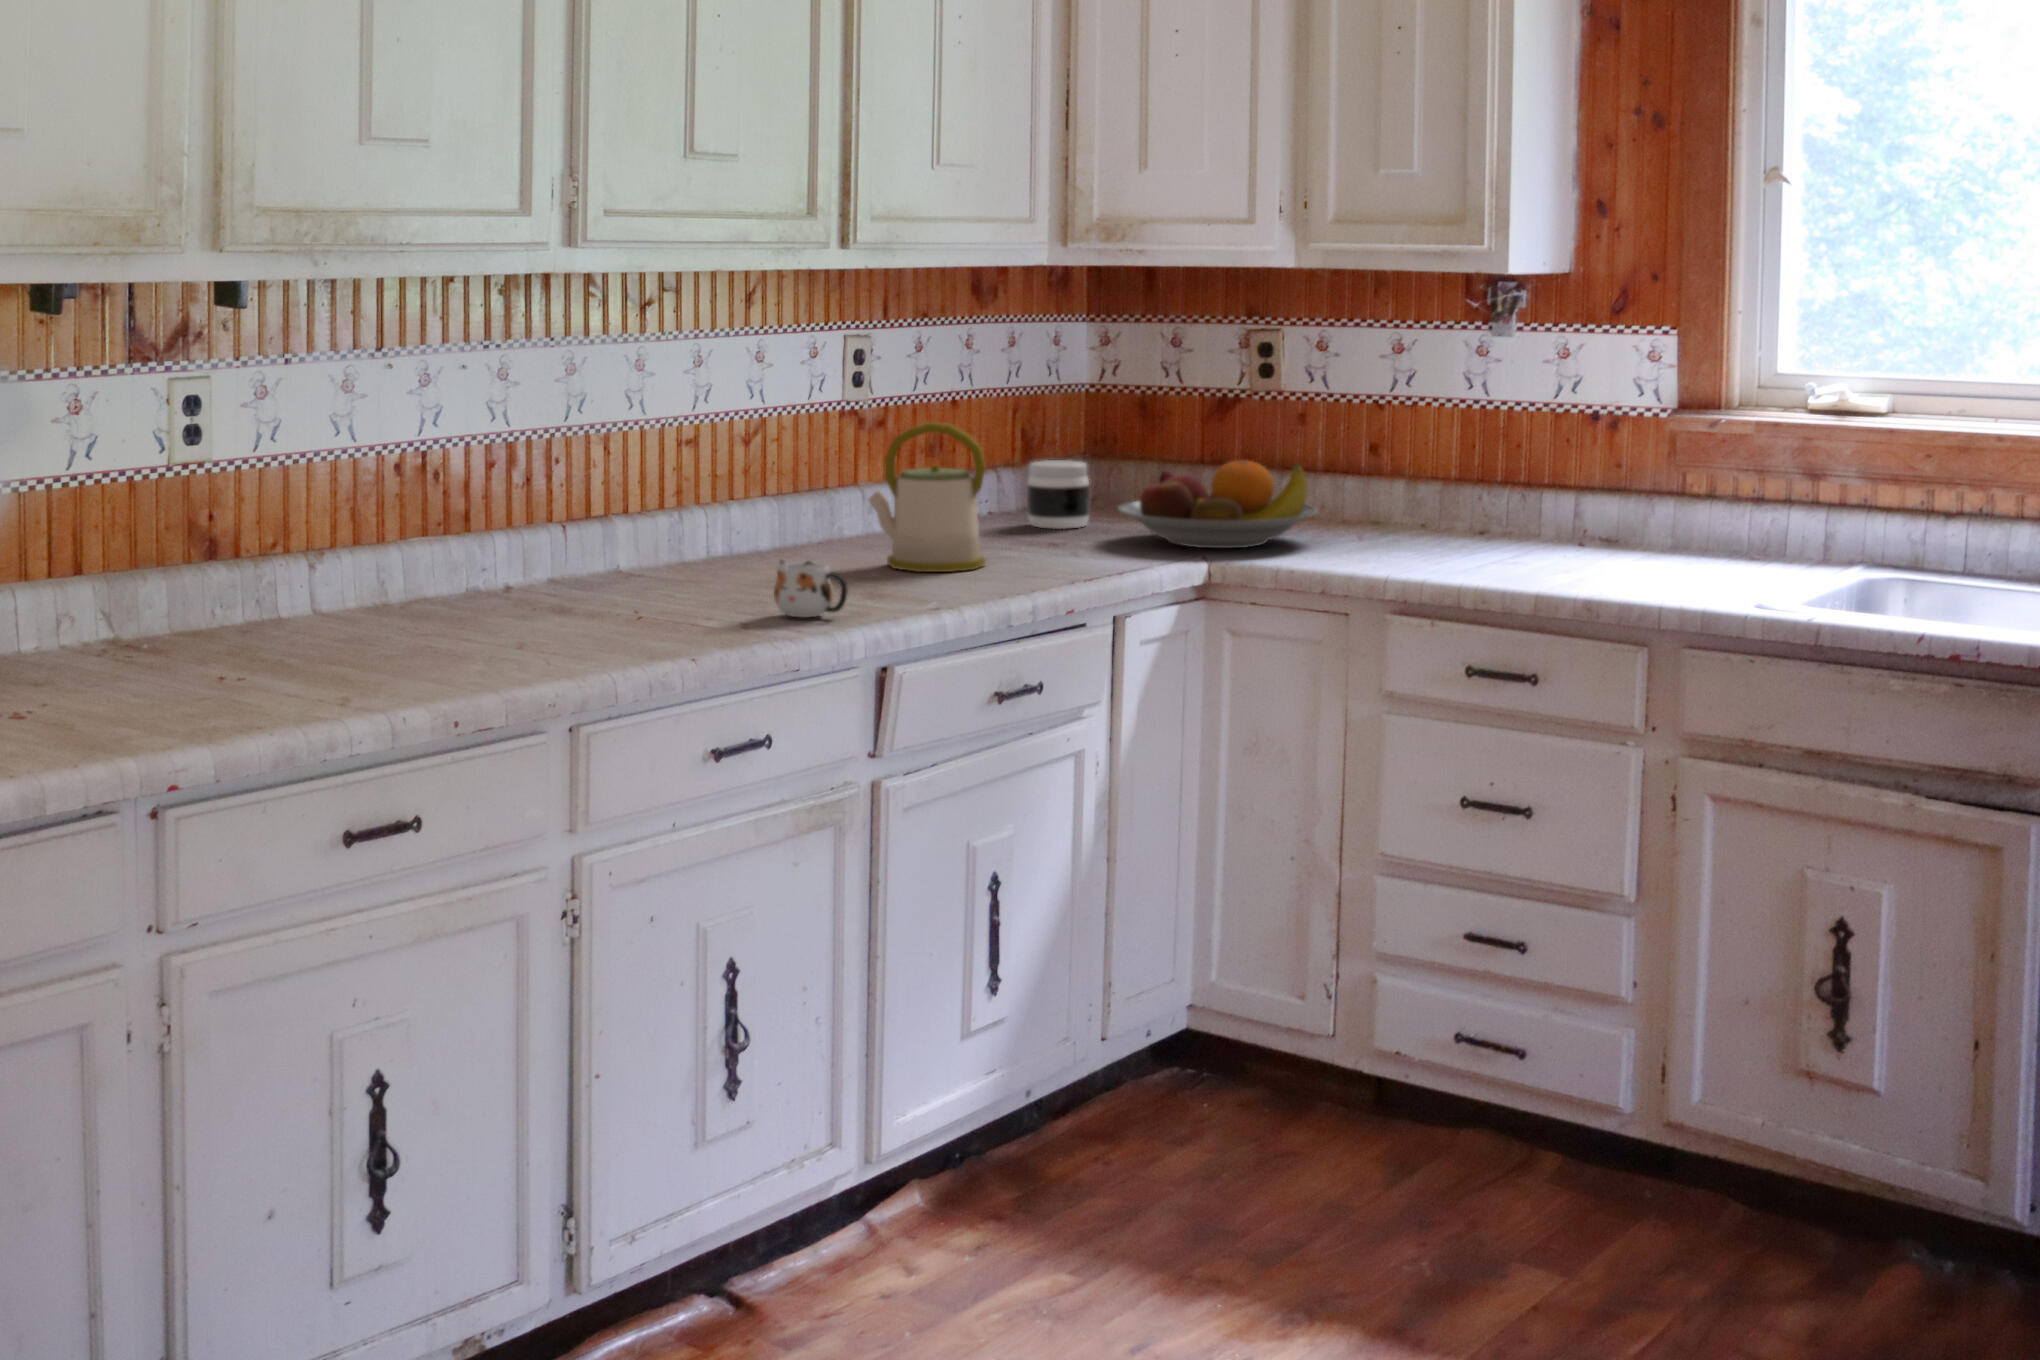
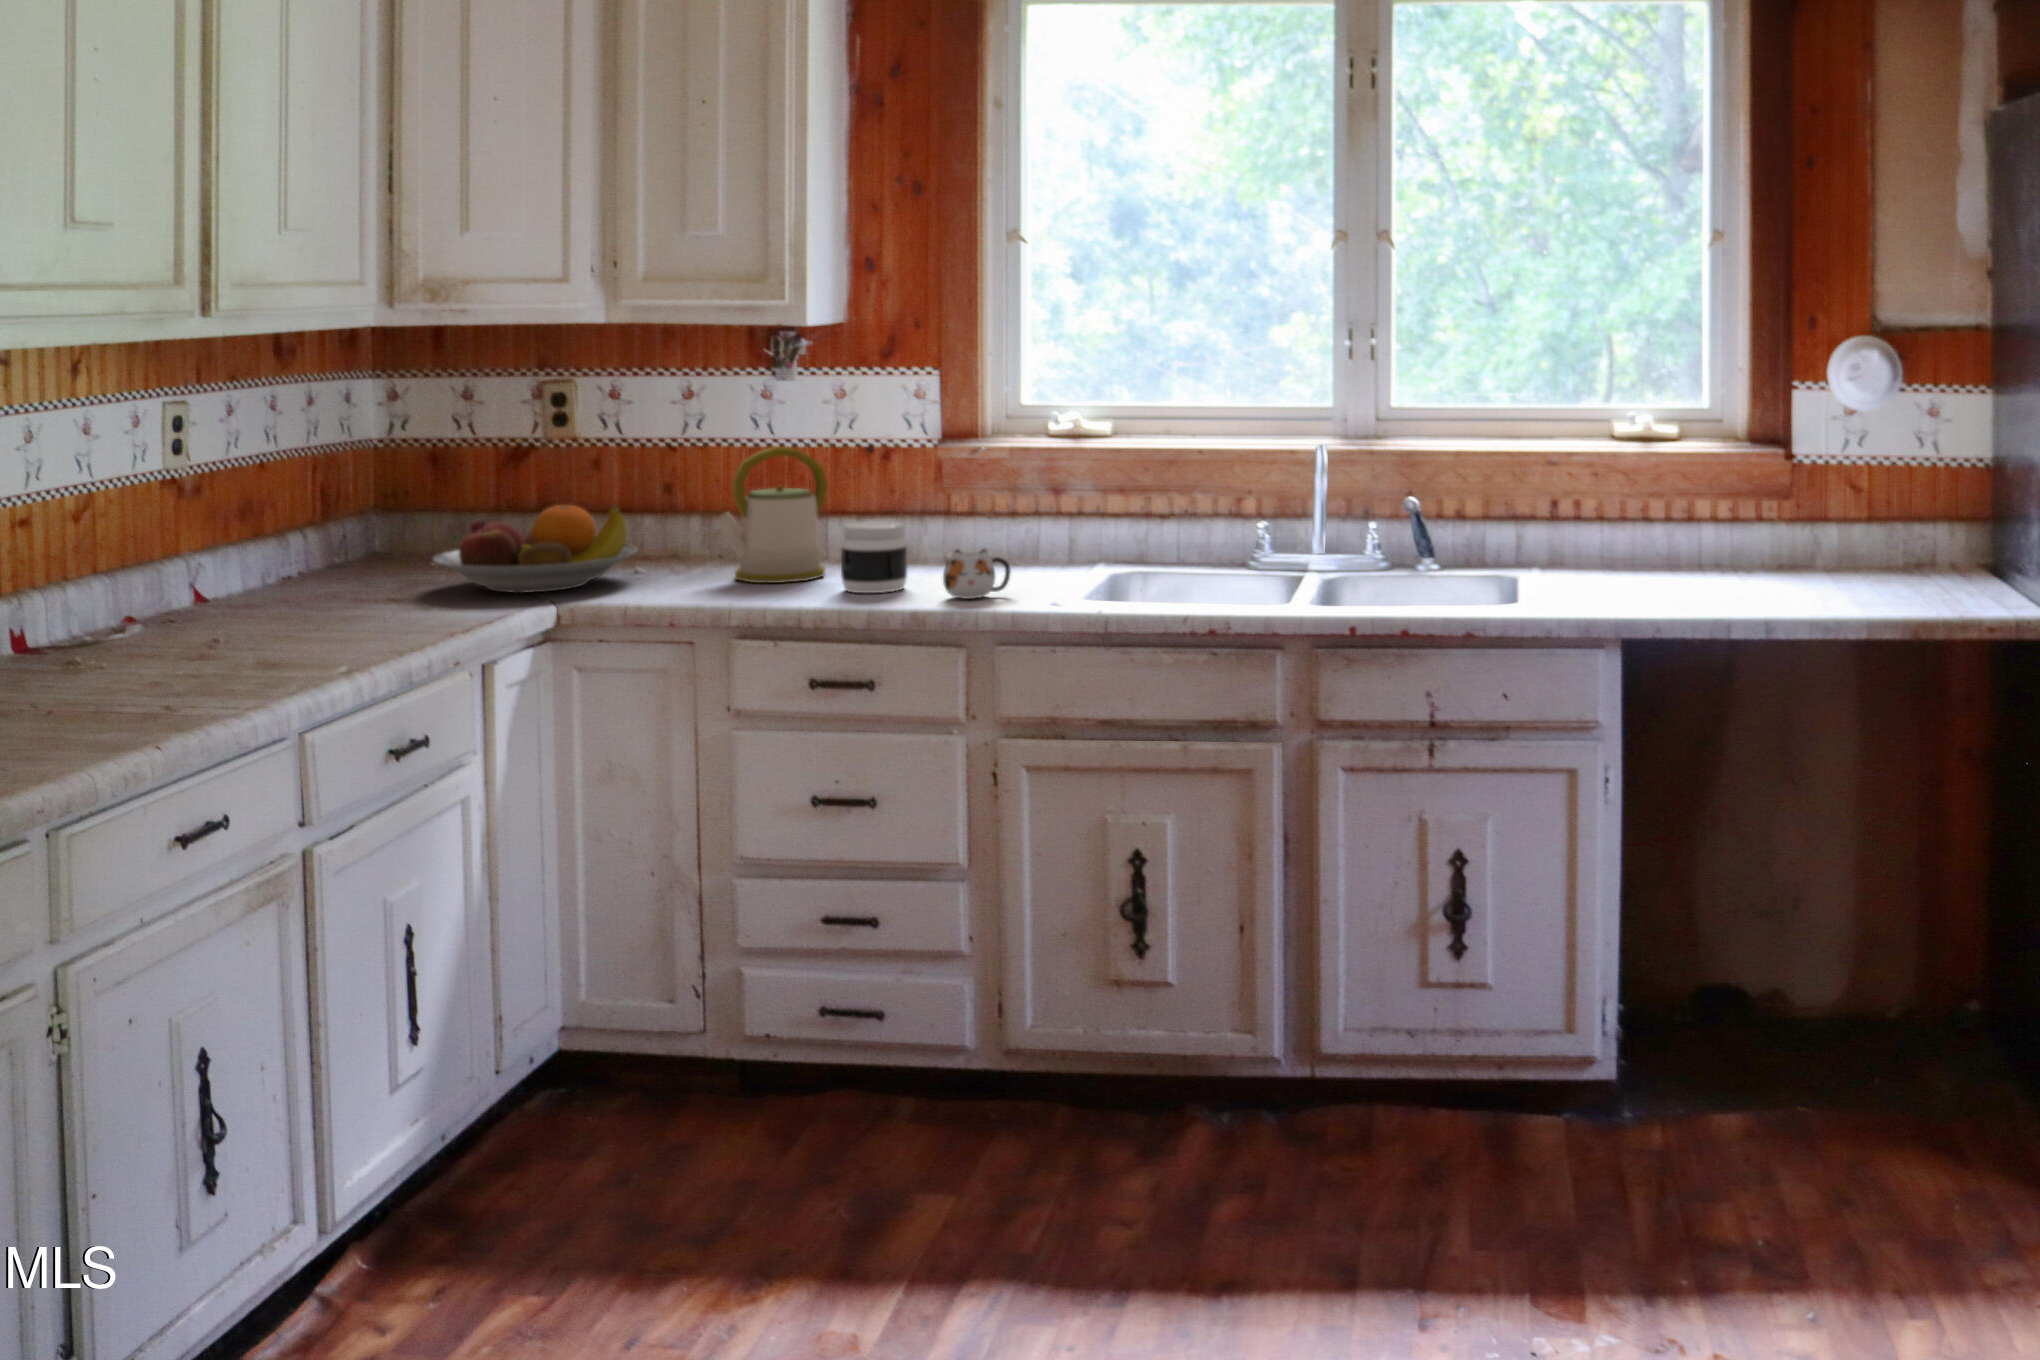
kettle: present [868,422,986,572] -> present [717,447,827,583]
jar: present [1027,460,1090,529] -> present [841,521,908,593]
mug: present [774,560,848,618] -> present [943,548,1011,599]

